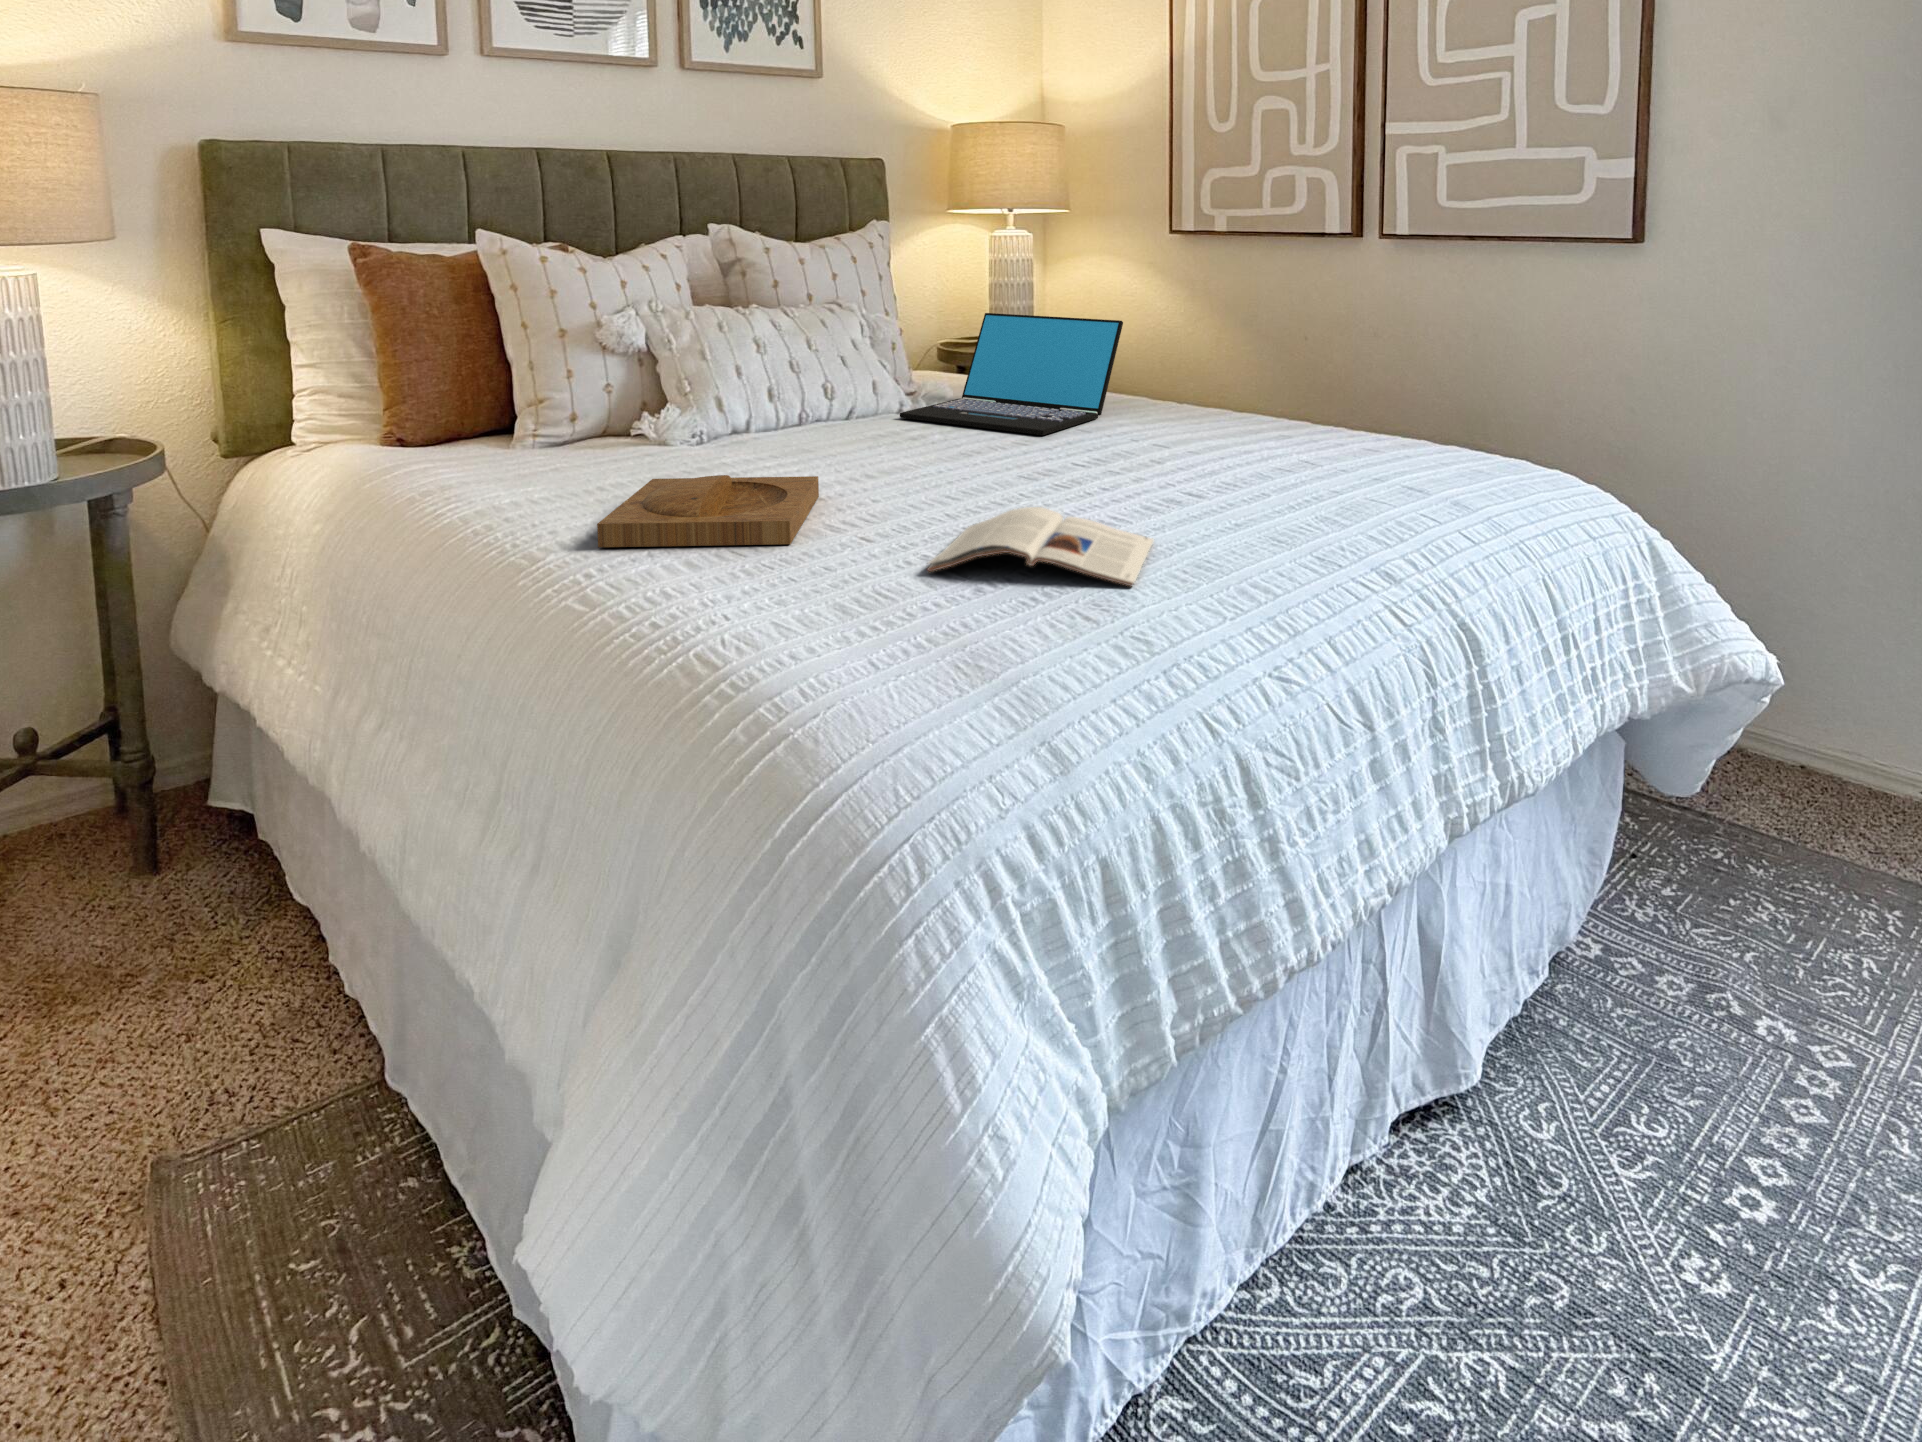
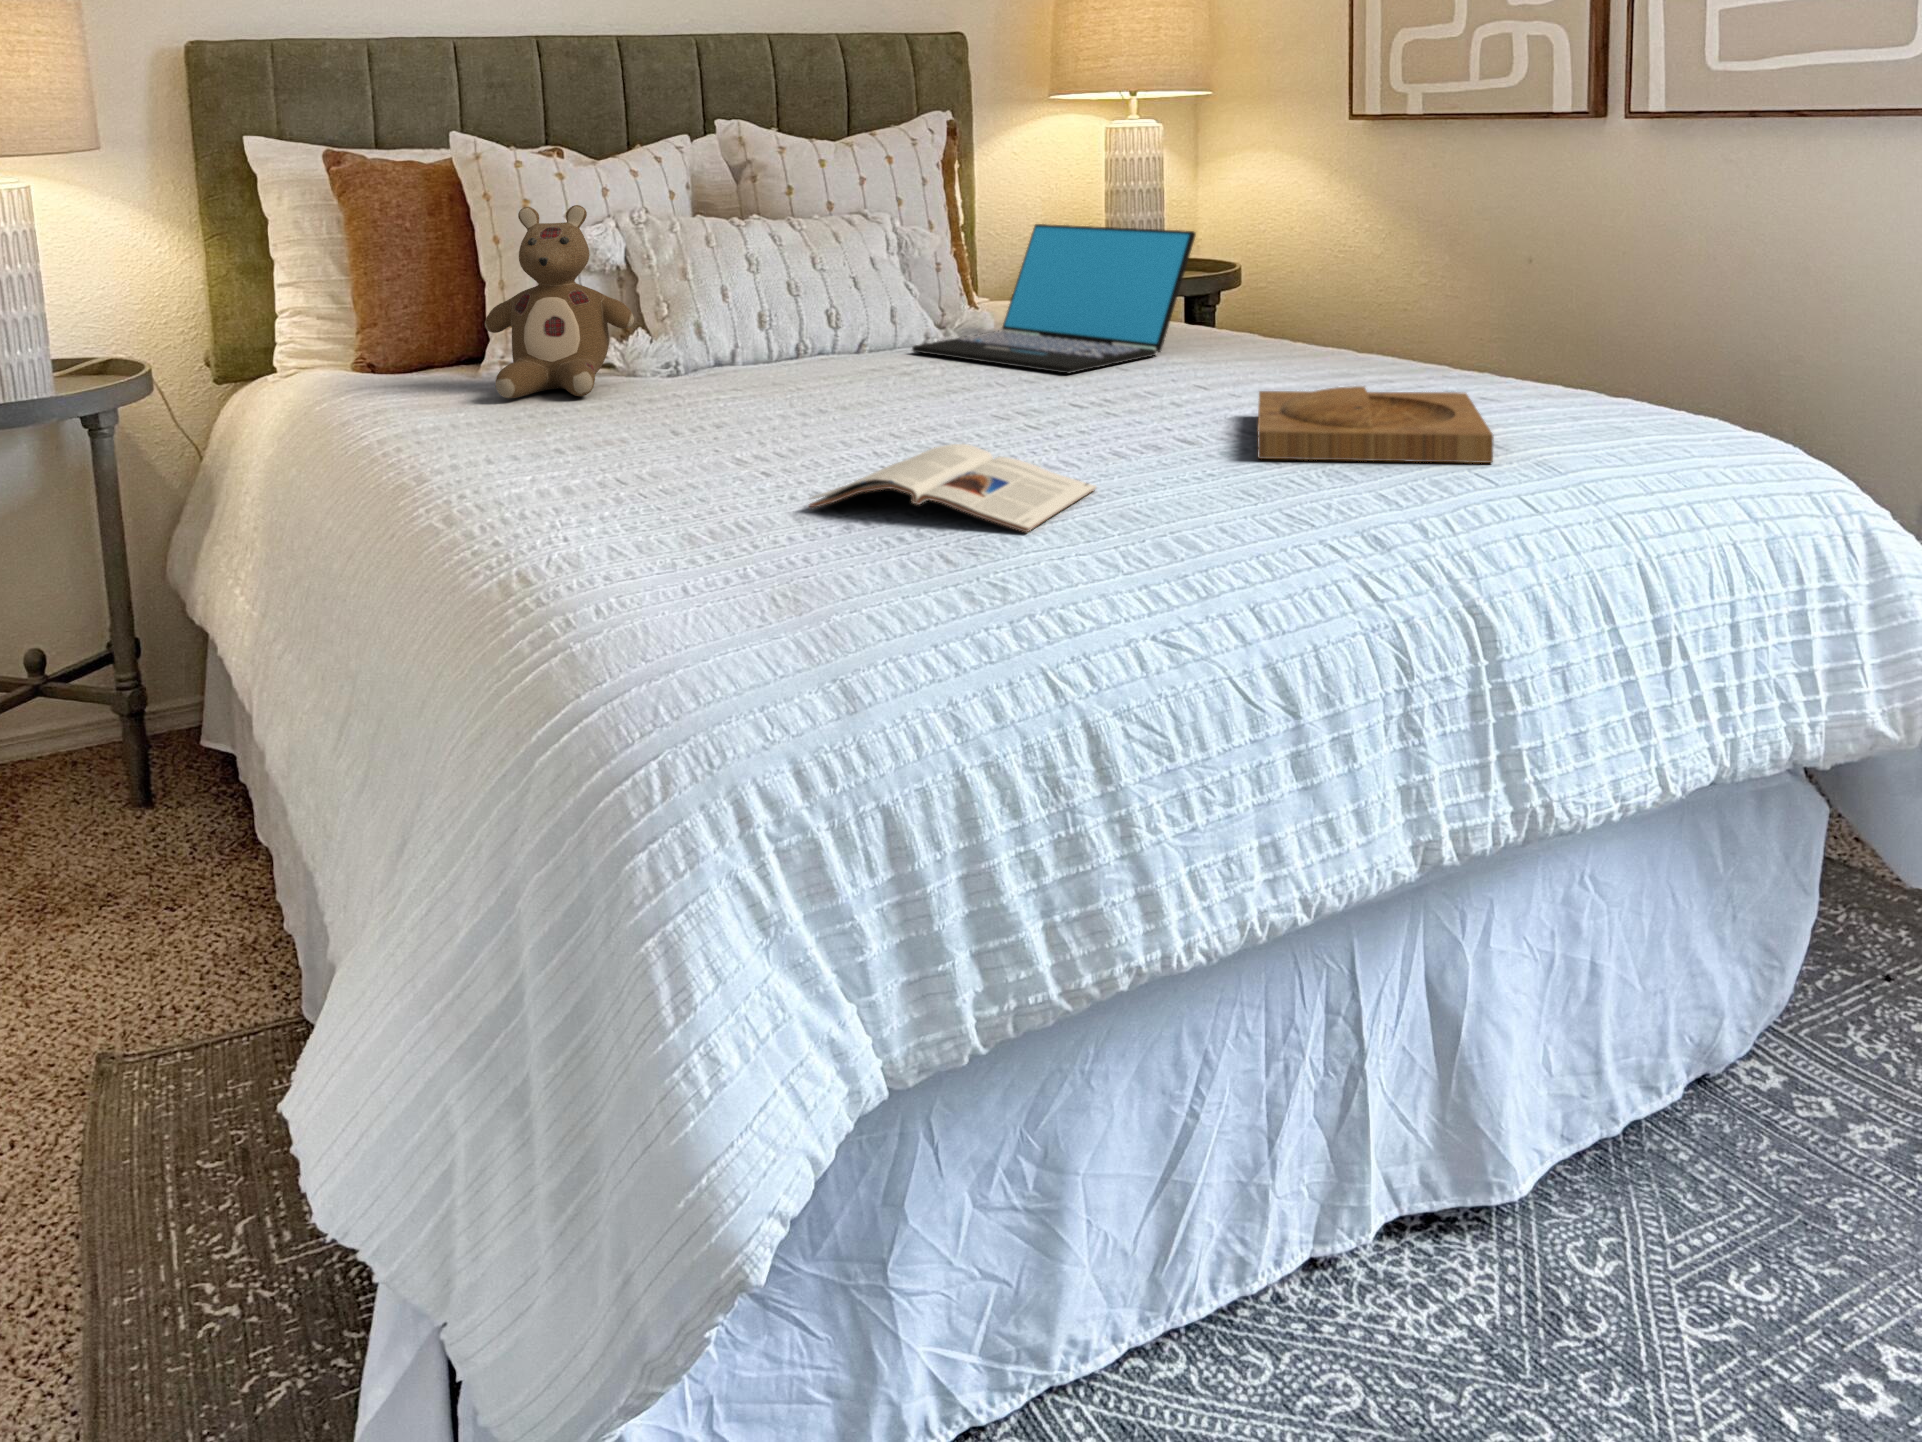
stuffed bear: none [535,297,675,470] -> present [485,205,634,399]
tray: present [597,475,819,547] -> present [1258,386,1494,463]

